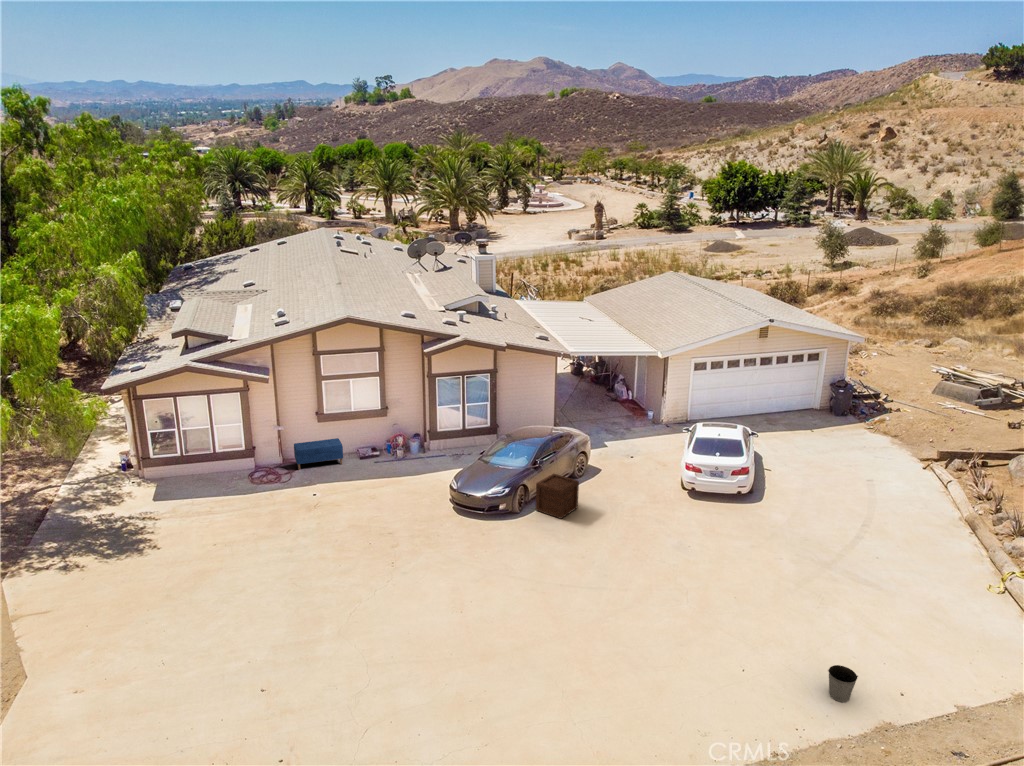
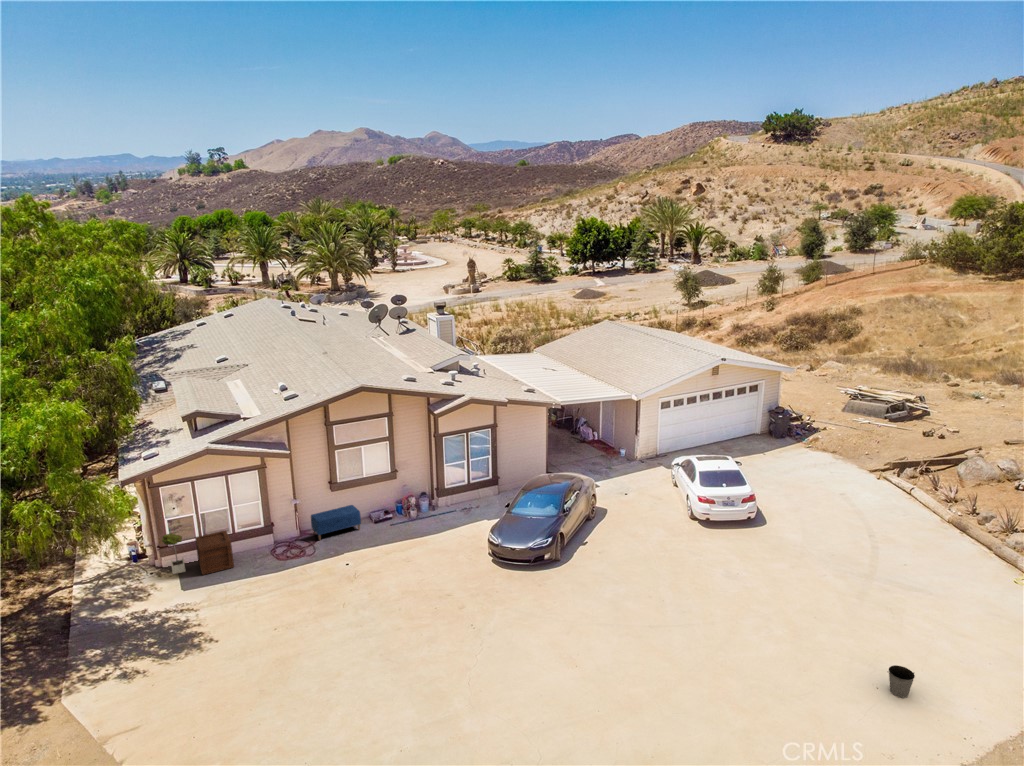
potted tree: none [142,446,165,485] -> present [162,533,186,574]
wooden crate: present [536,474,579,519] -> present [195,531,234,575]

